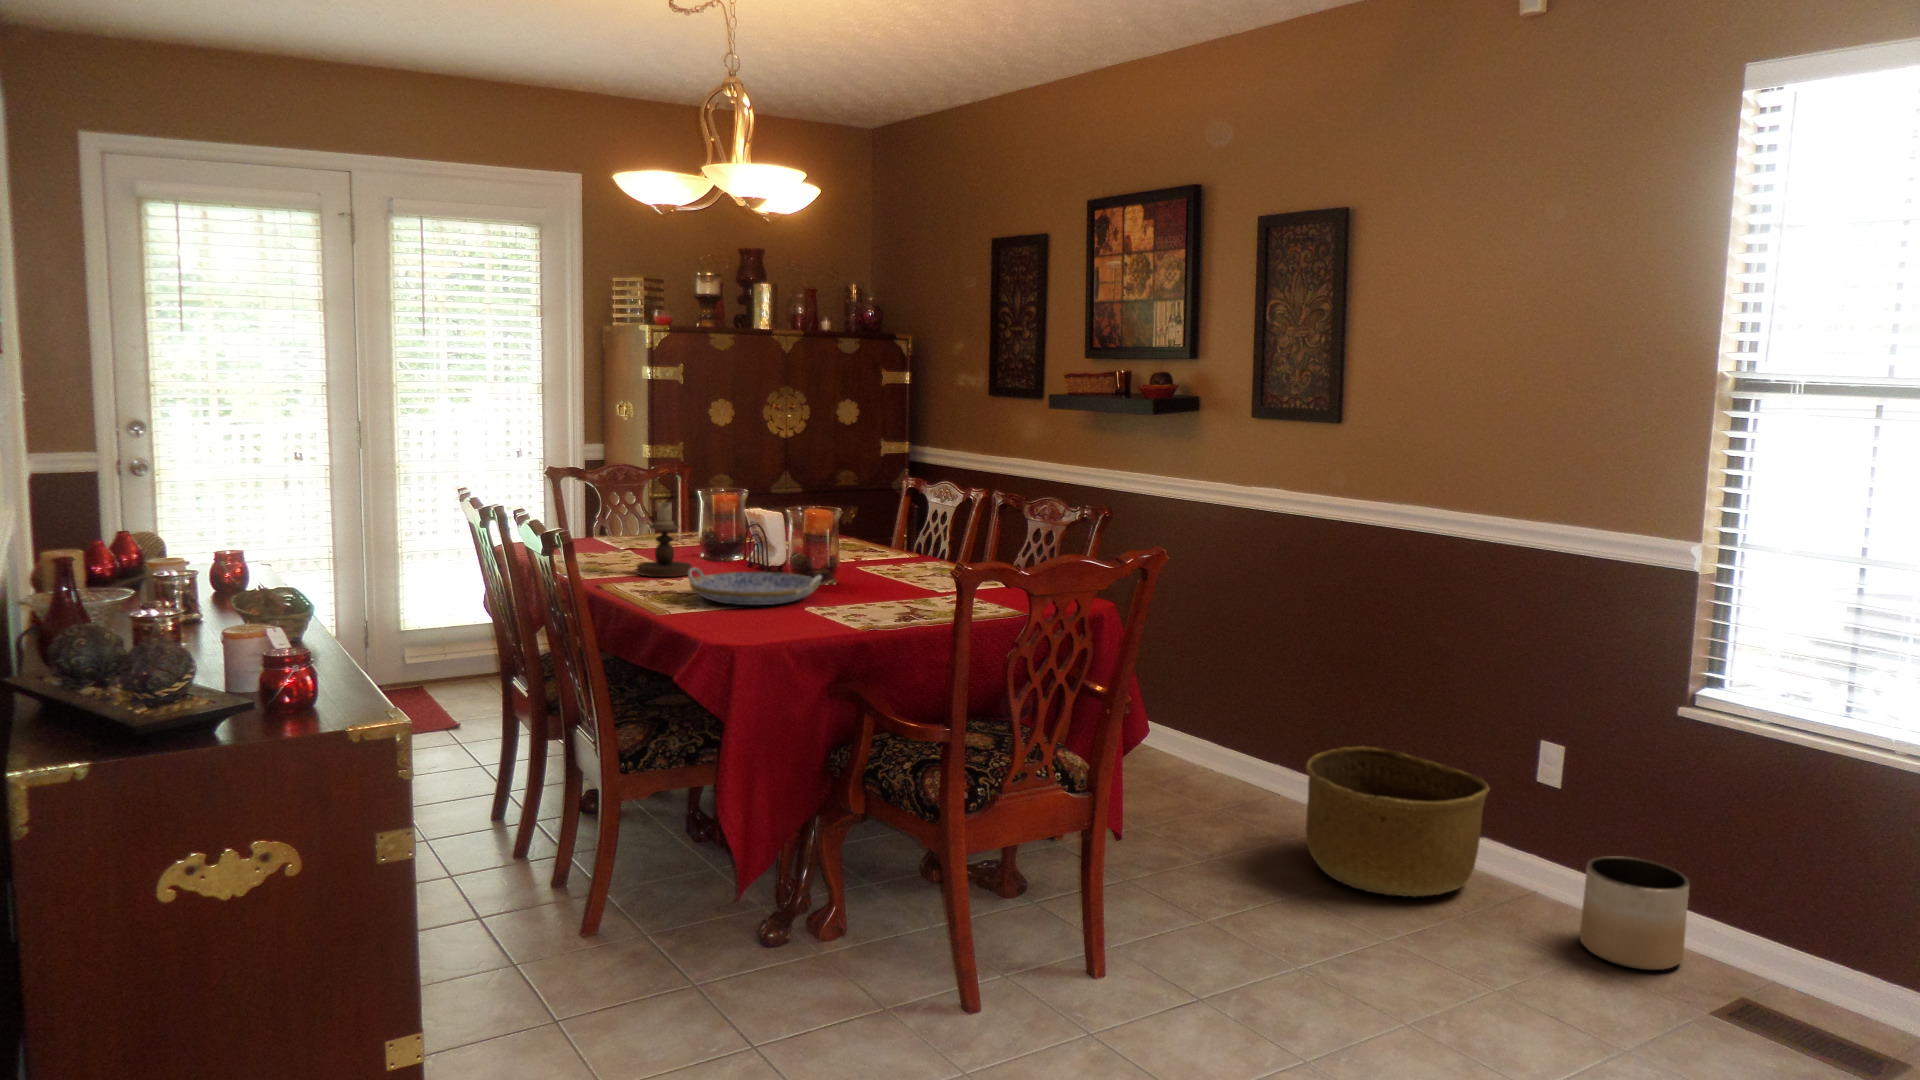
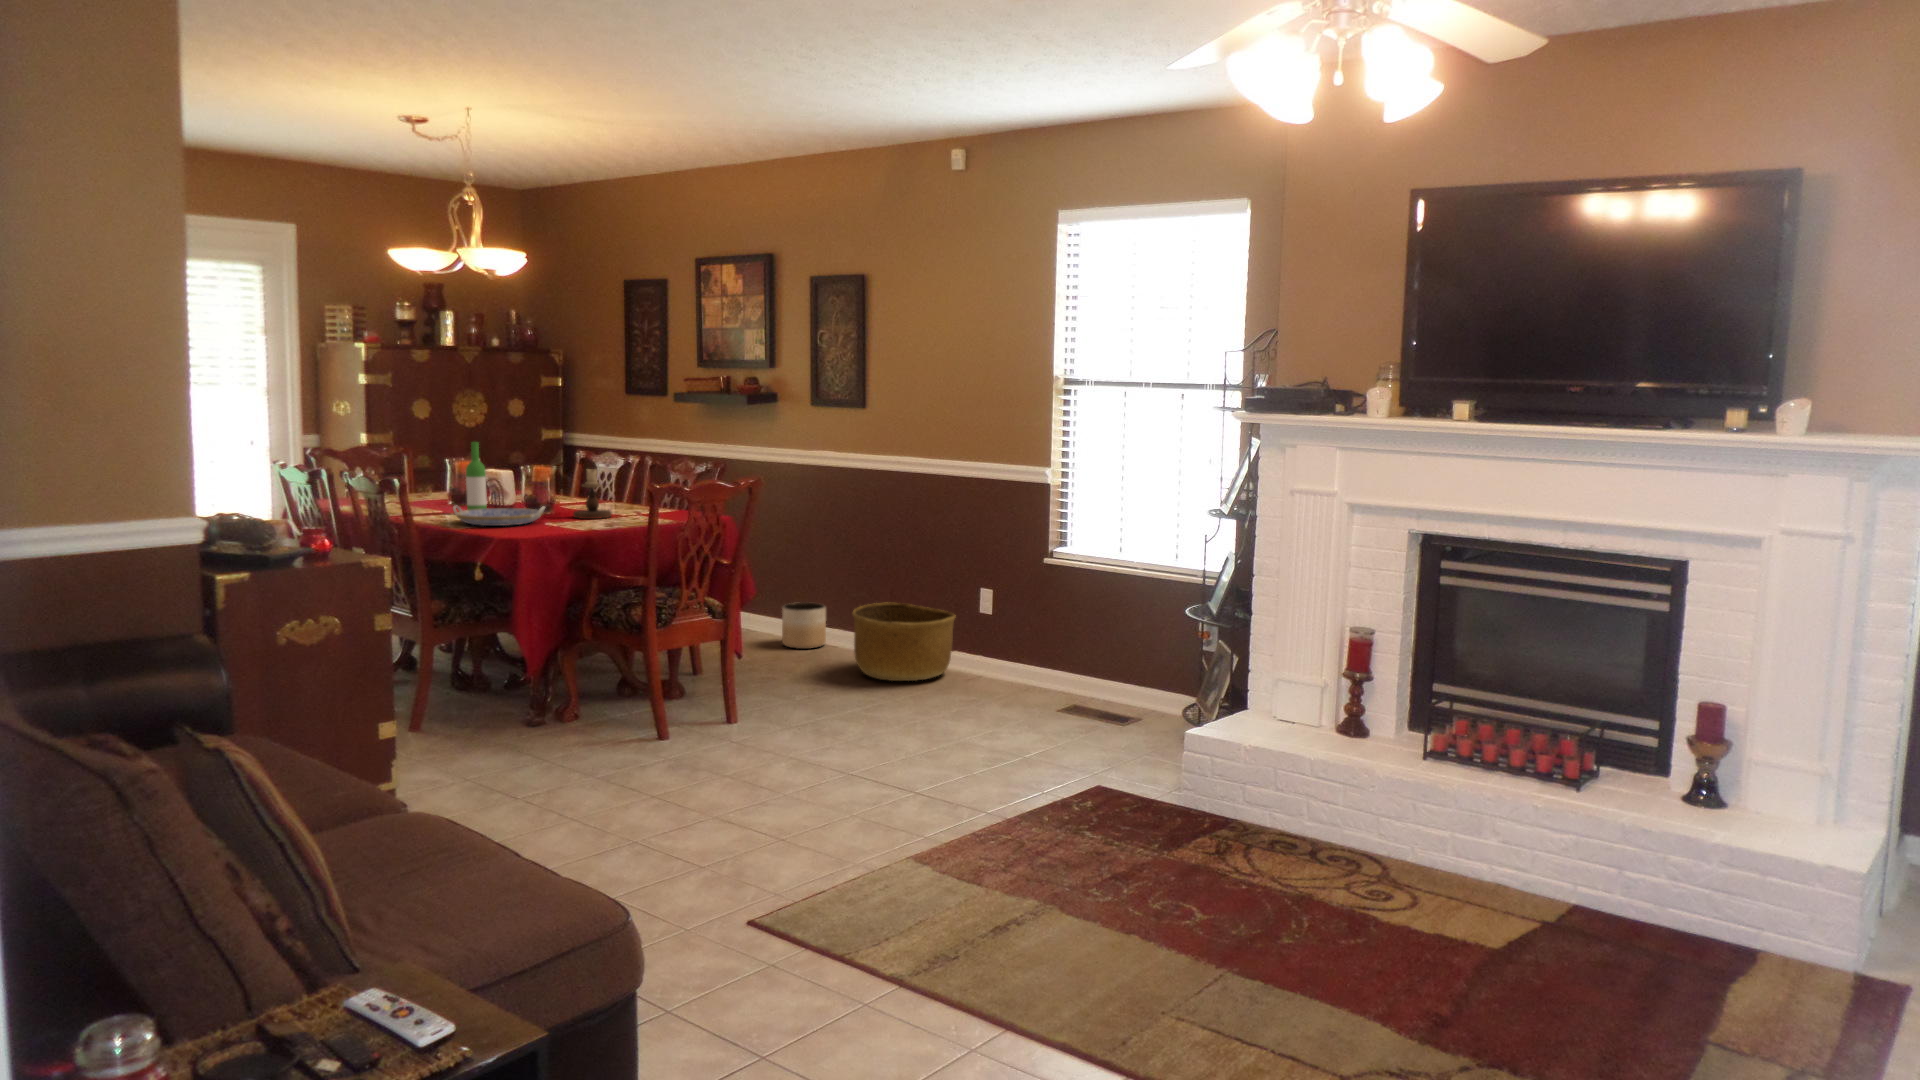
wine bottle: none [724,468,752,576] -> present [466,442,487,510]
candlestick: present [637,502,692,577] -> present [573,469,612,519]
planter: present [1580,856,1690,970] -> present [782,602,826,649]

